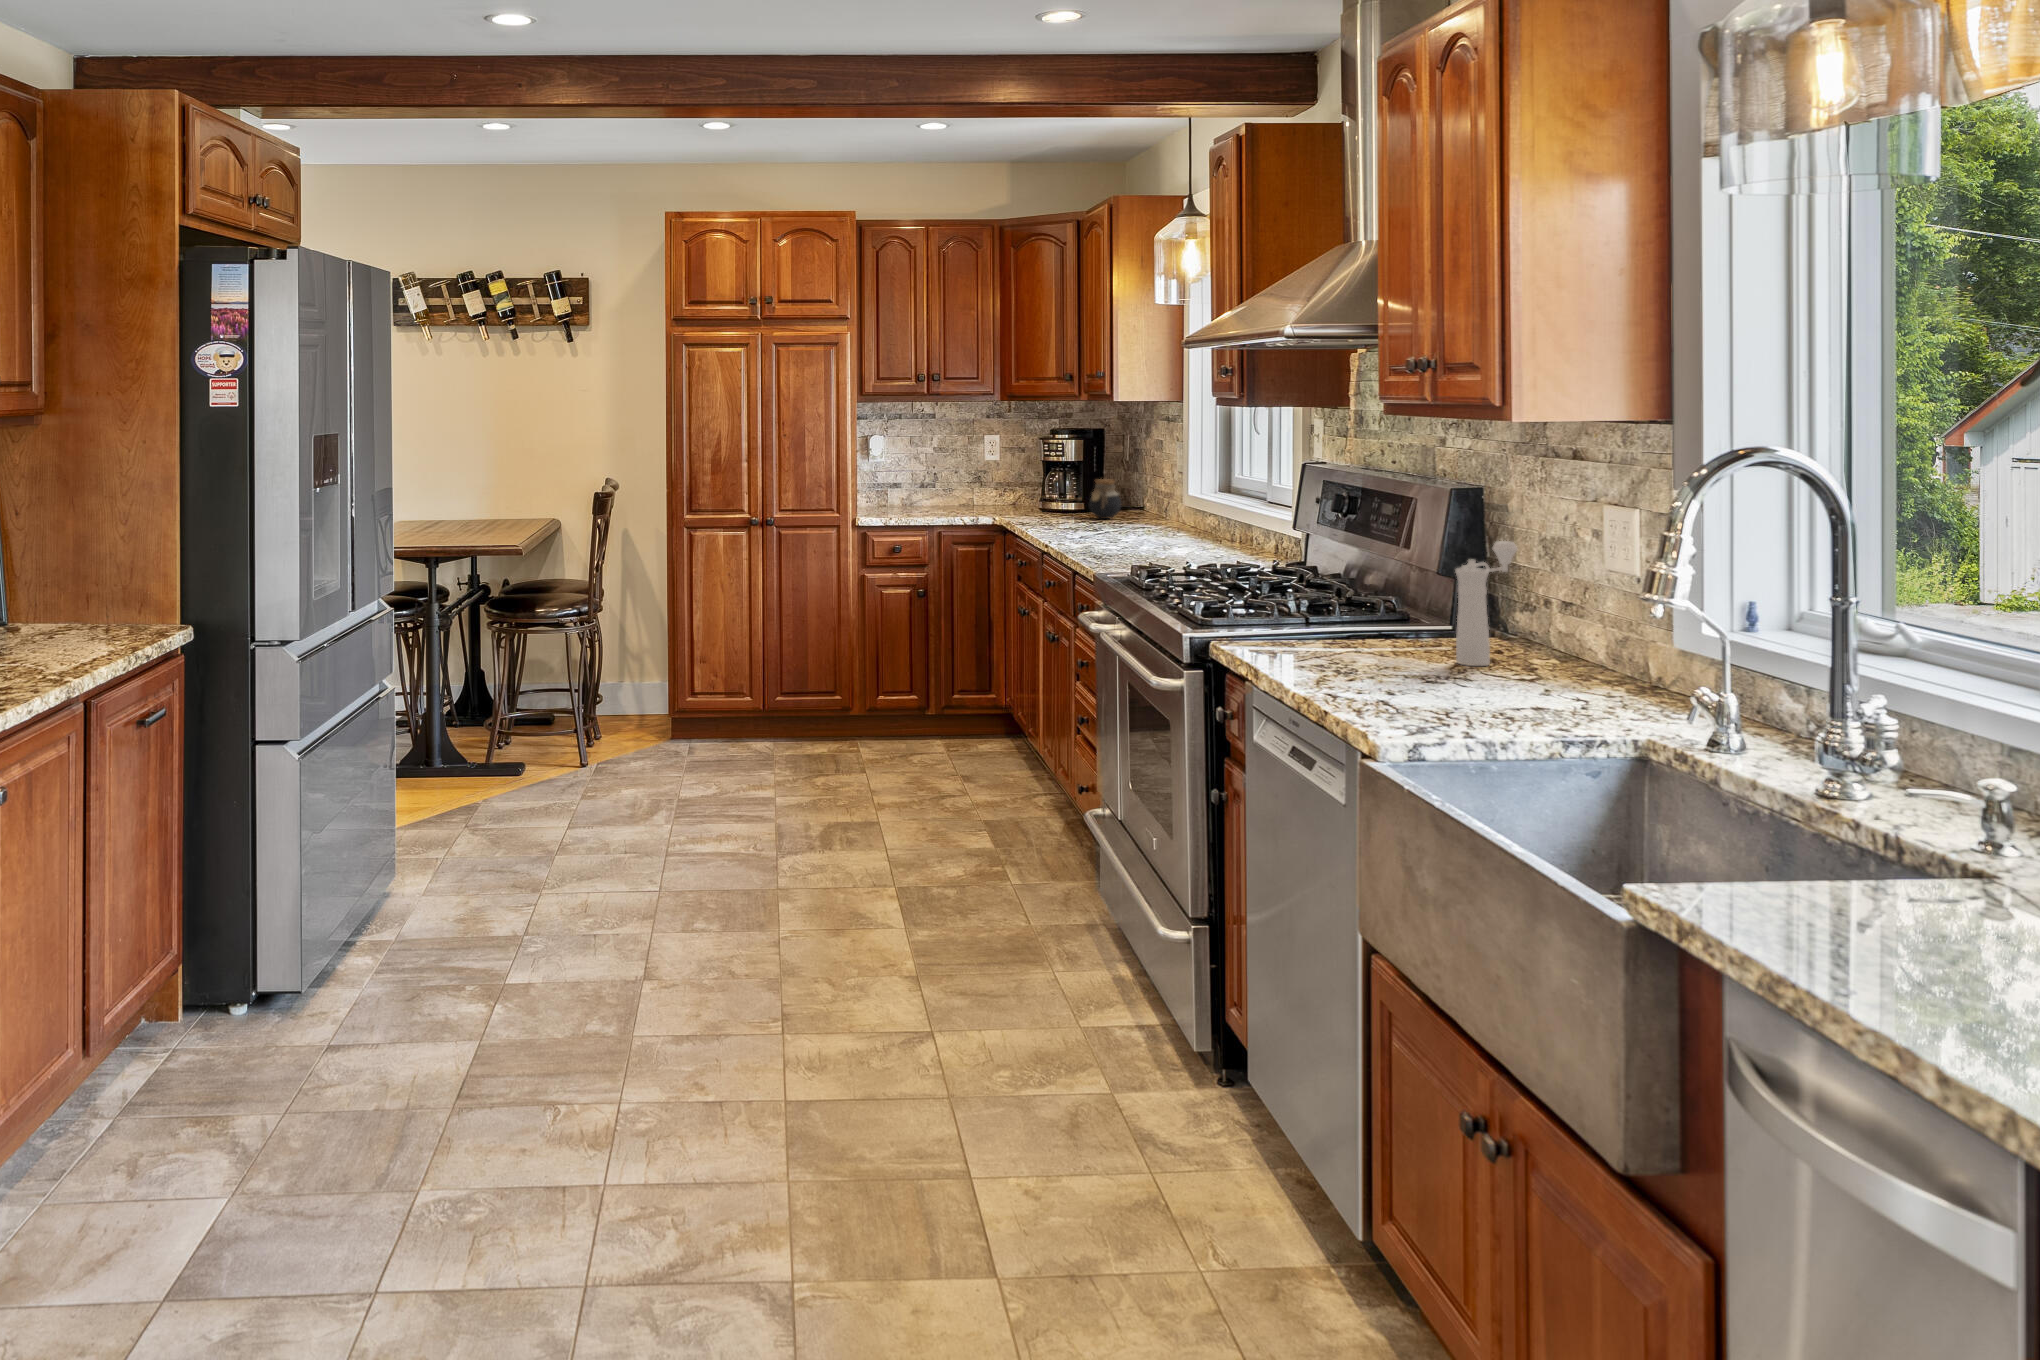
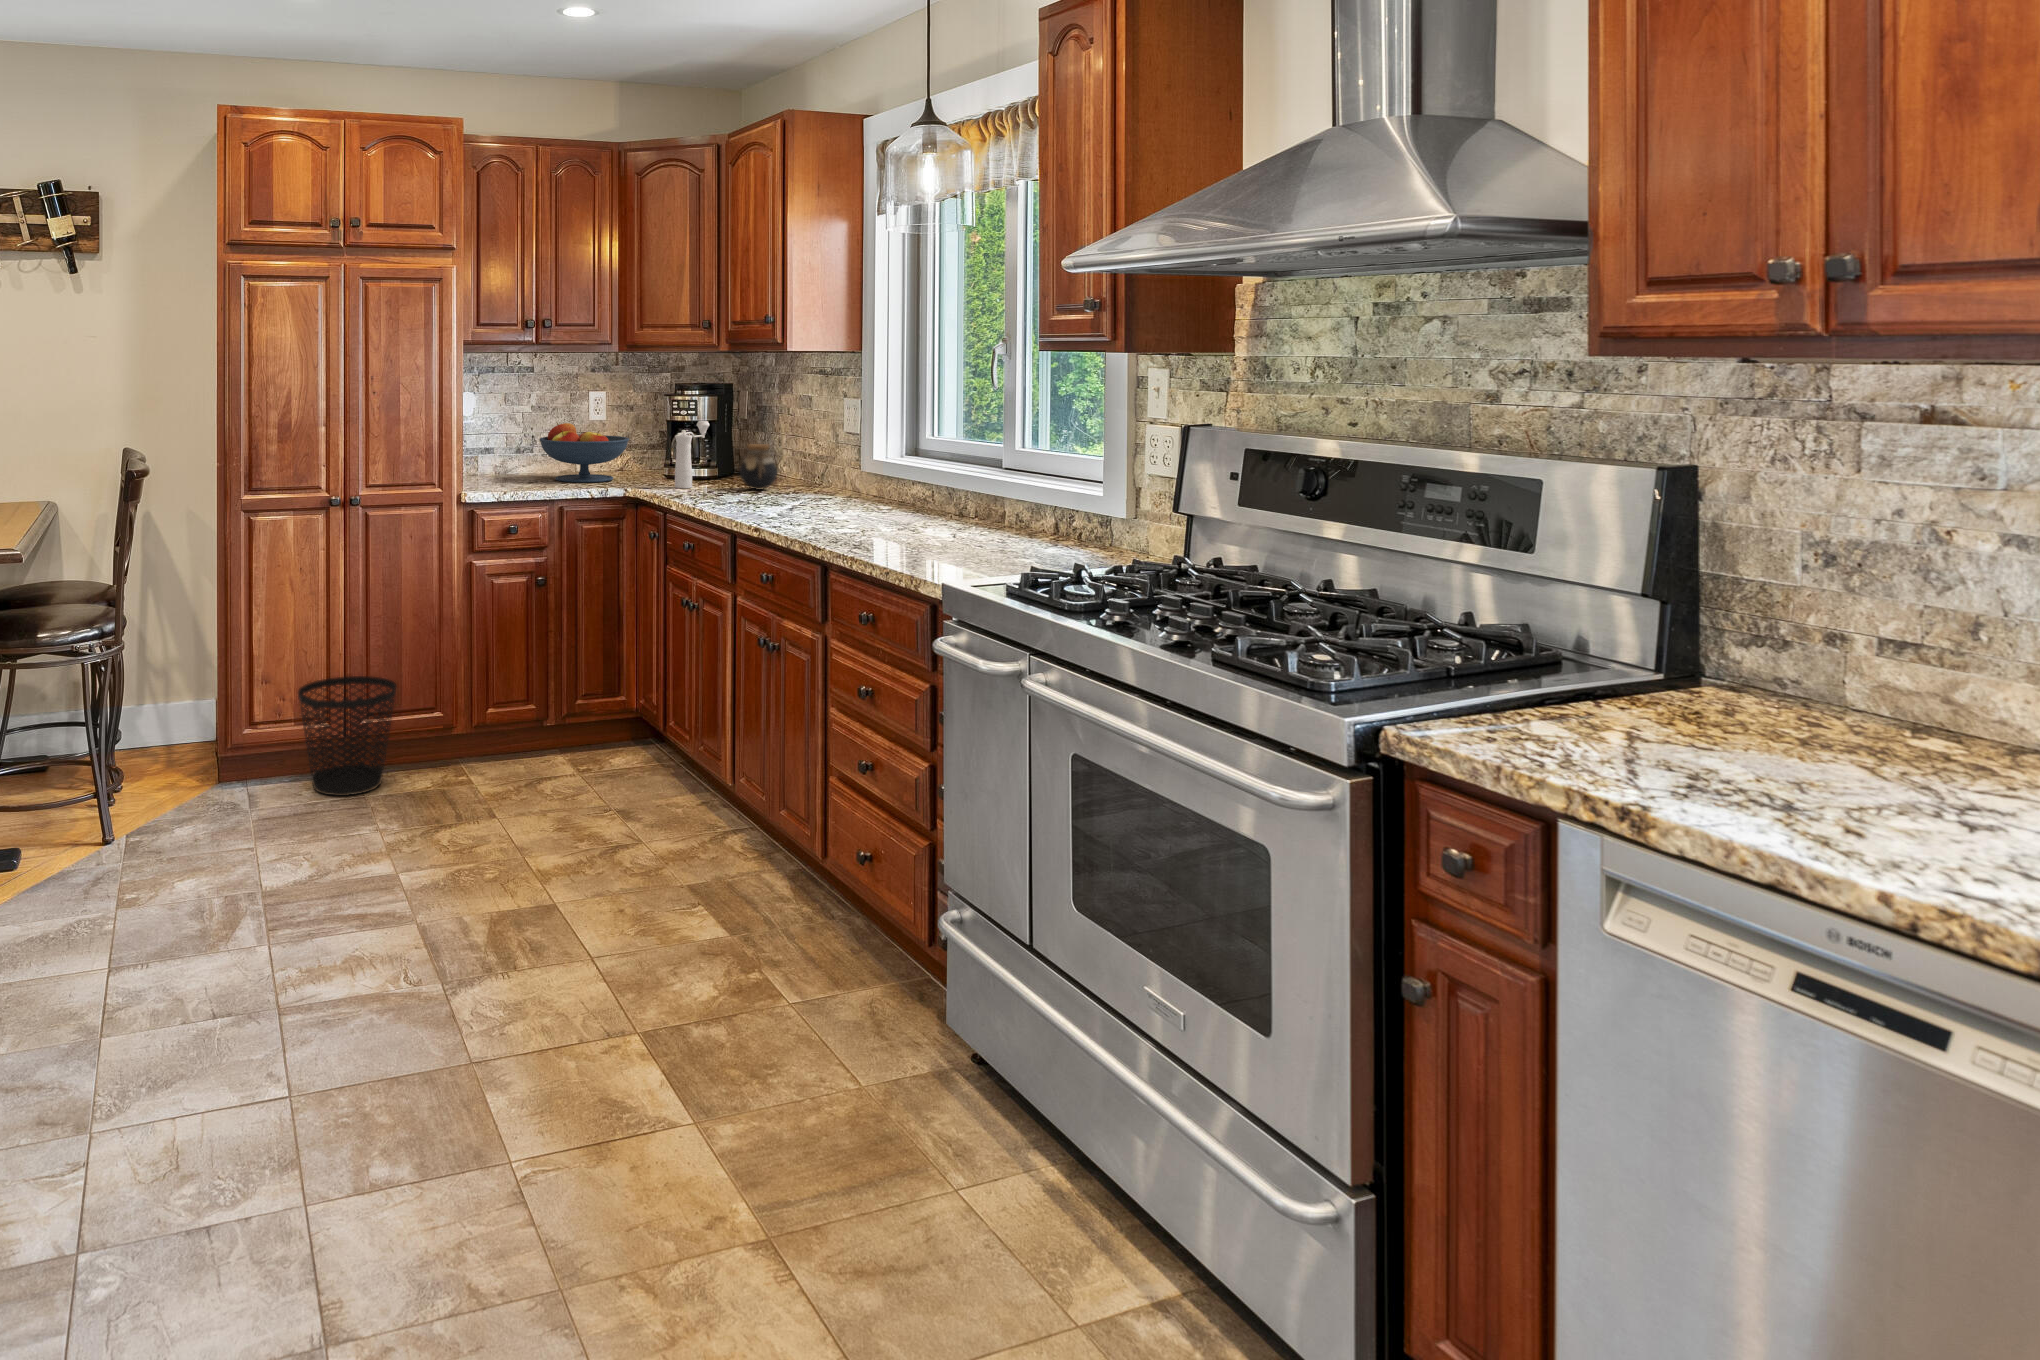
fruit bowl: none [928,460,1004,511] -> present [539,423,629,482]
pepper mill: present [1455,541,1517,666] -> present [675,421,710,488]
wastebasket: none [723,661,798,751] -> present [298,676,397,796]

